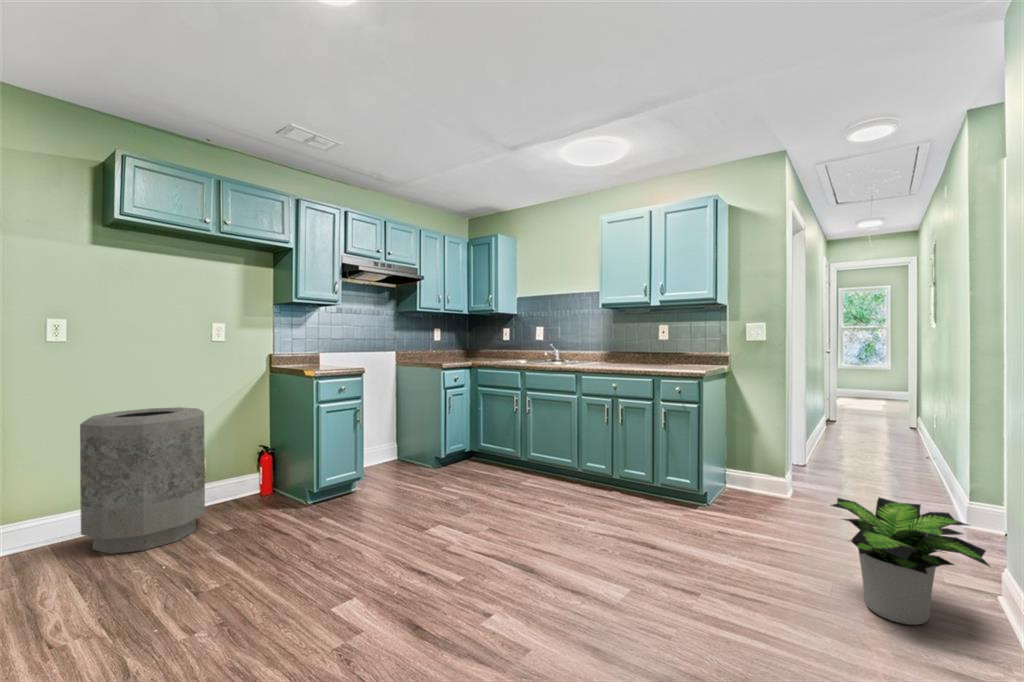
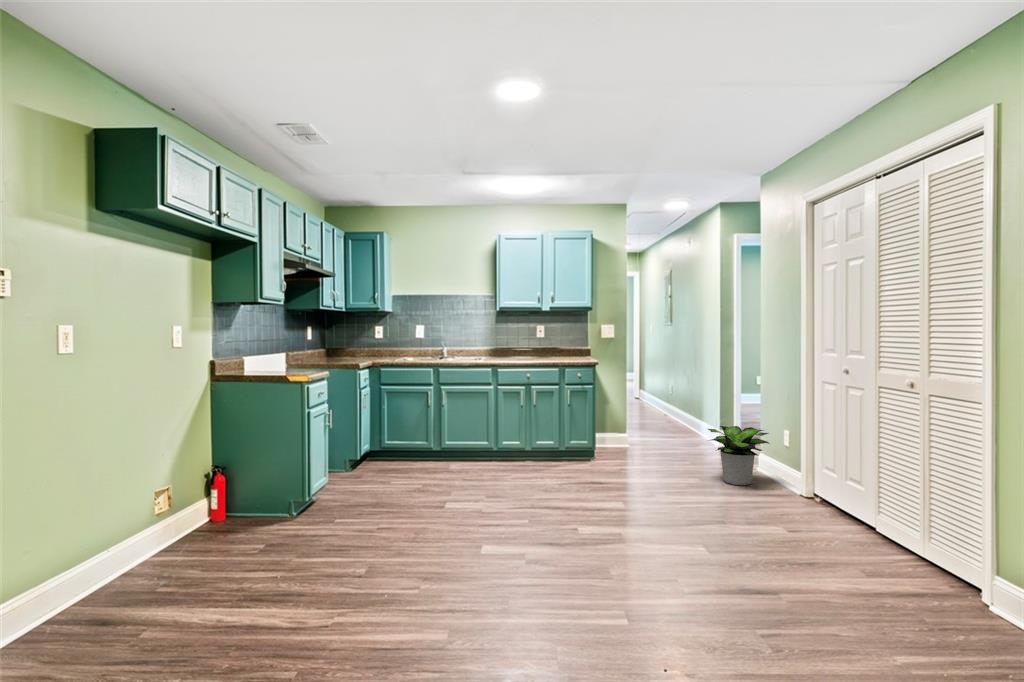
trash can: present [80,407,205,554] -> none [98,425,241,607]

